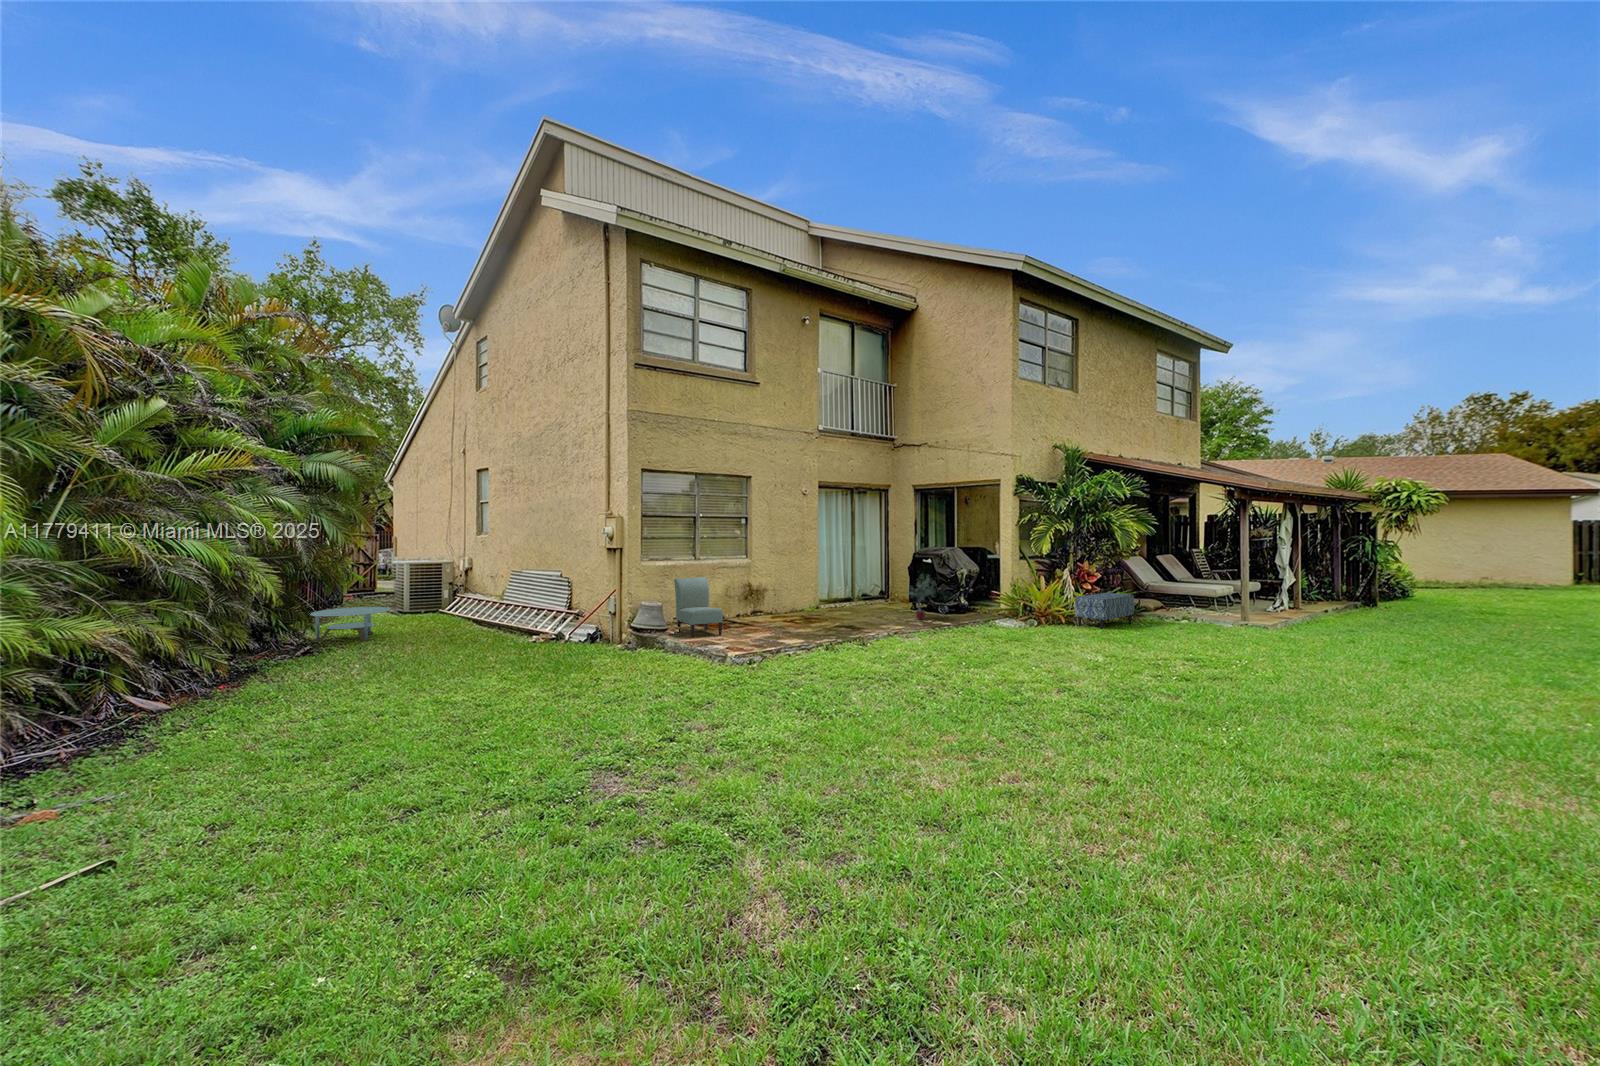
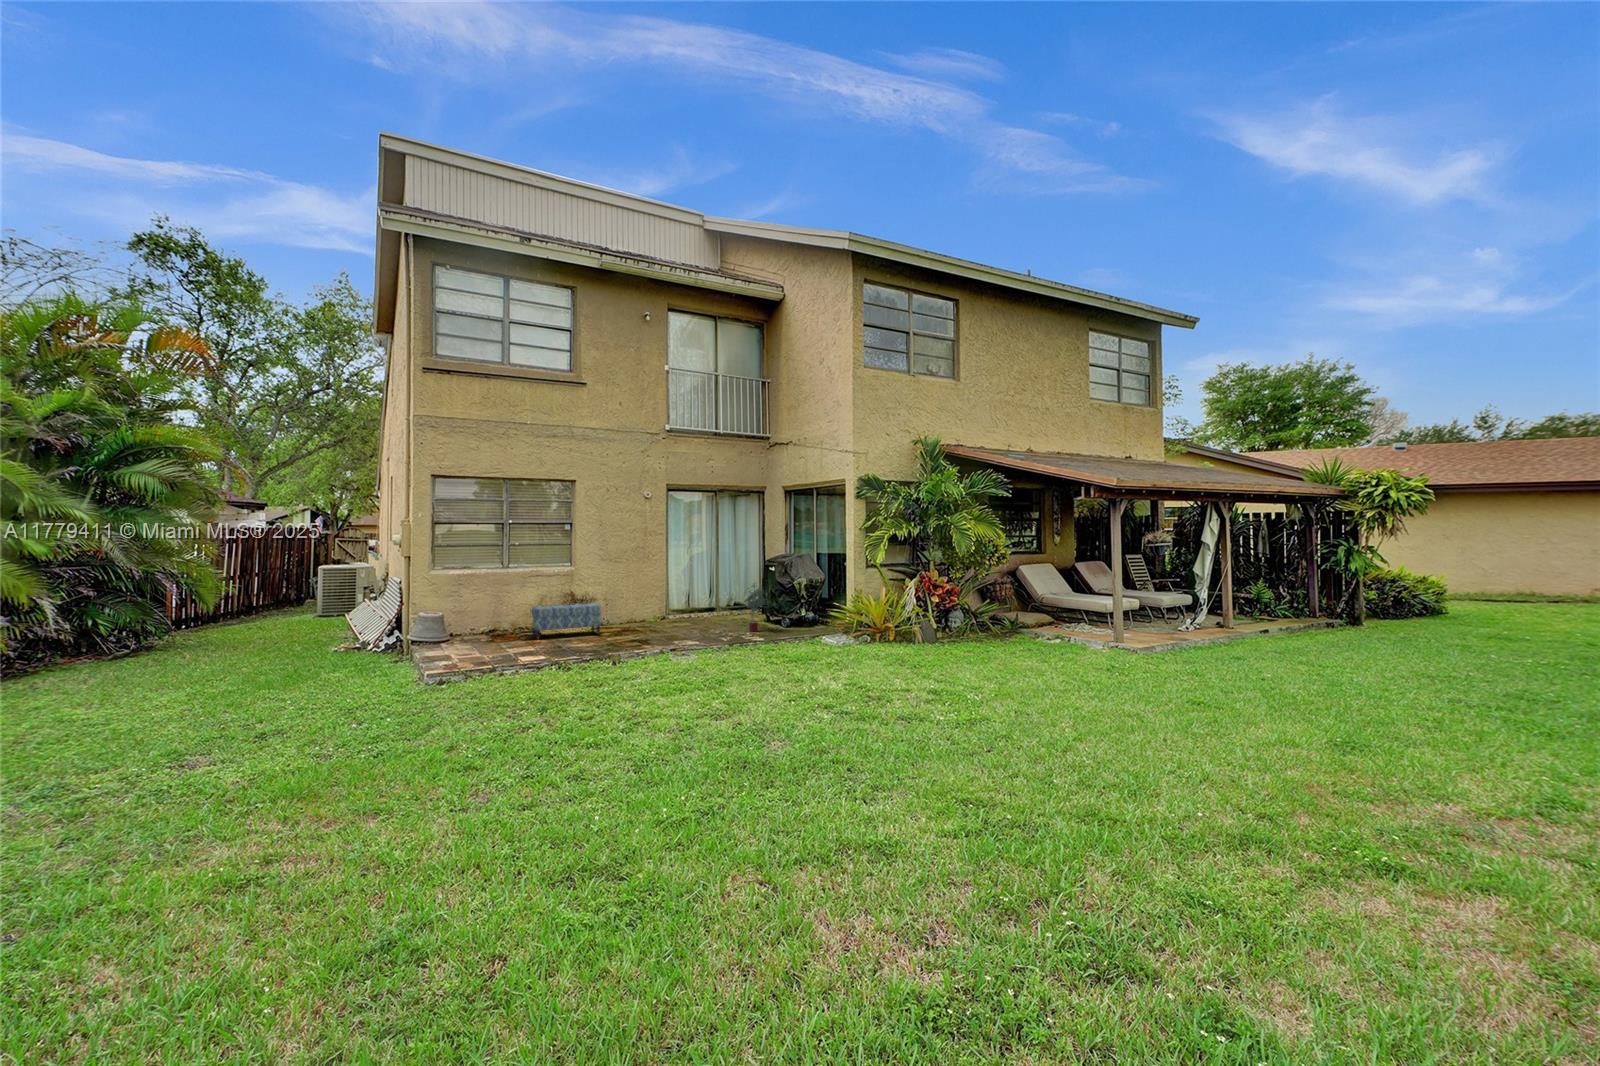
chair: present [674,577,723,638] -> none [471,585,511,647]
bench: present [1076,593,1134,629] -> present [530,603,602,640]
round table: present [310,607,390,641] -> none [136,611,222,644]

